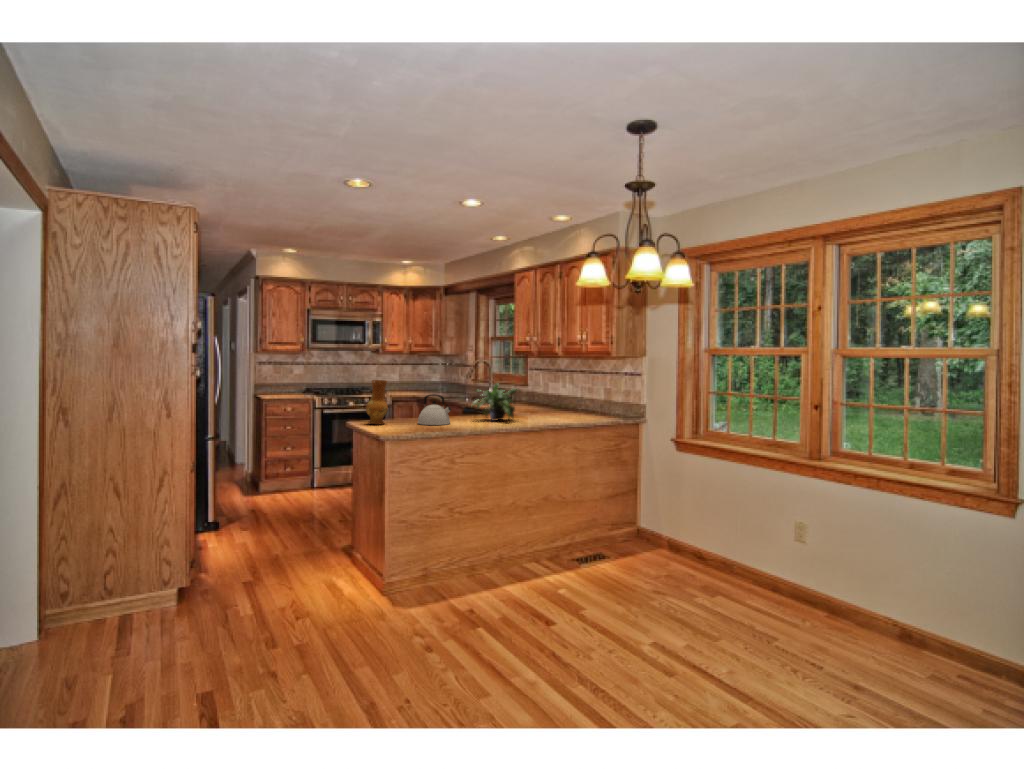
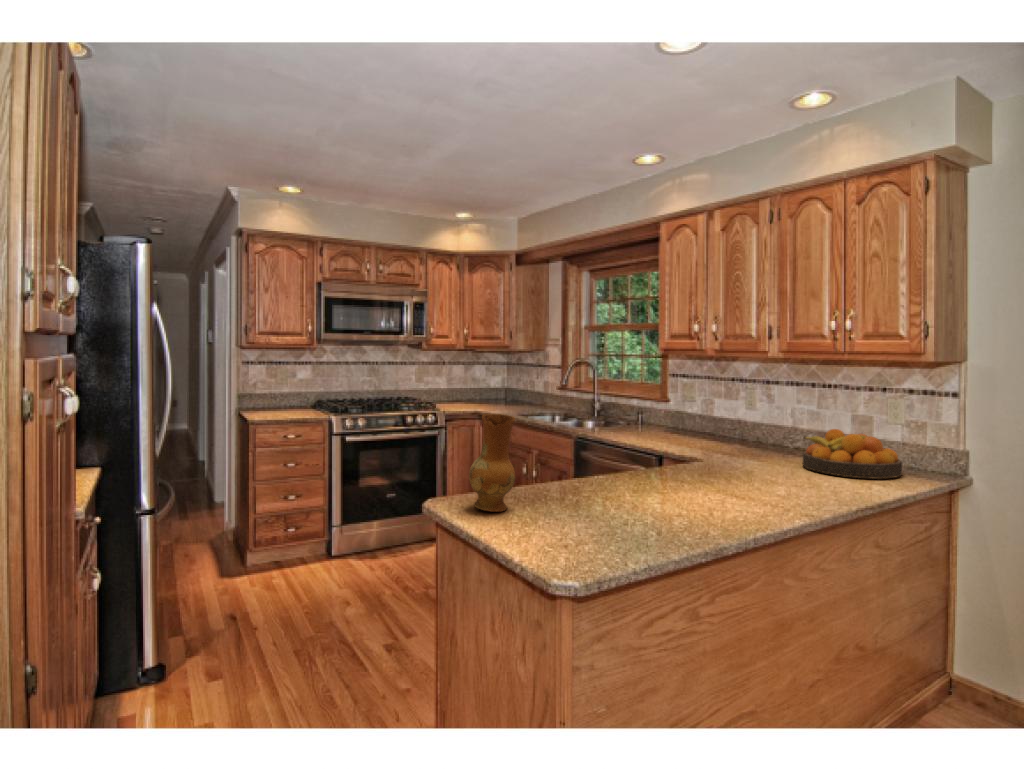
potted plant: present [473,383,517,421] -> none [665,417,773,494]
kettle: present [418,394,451,425] -> none [573,444,647,513]
fruit bowl: none [565,394,612,418] -> present [802,429,902,479]

